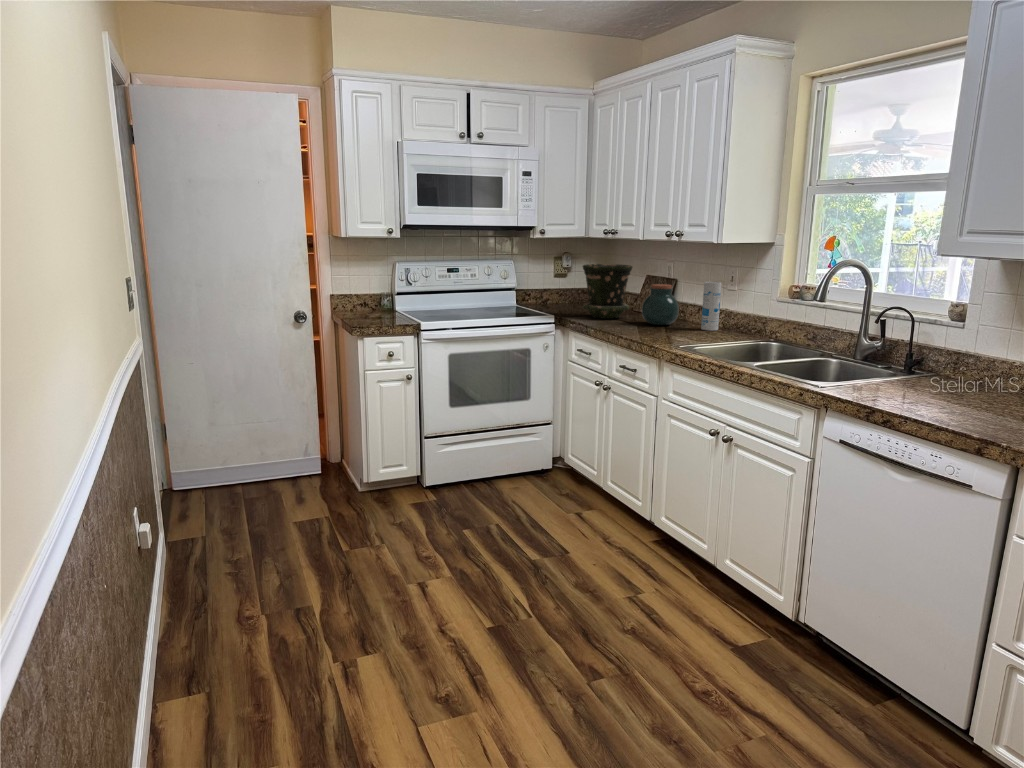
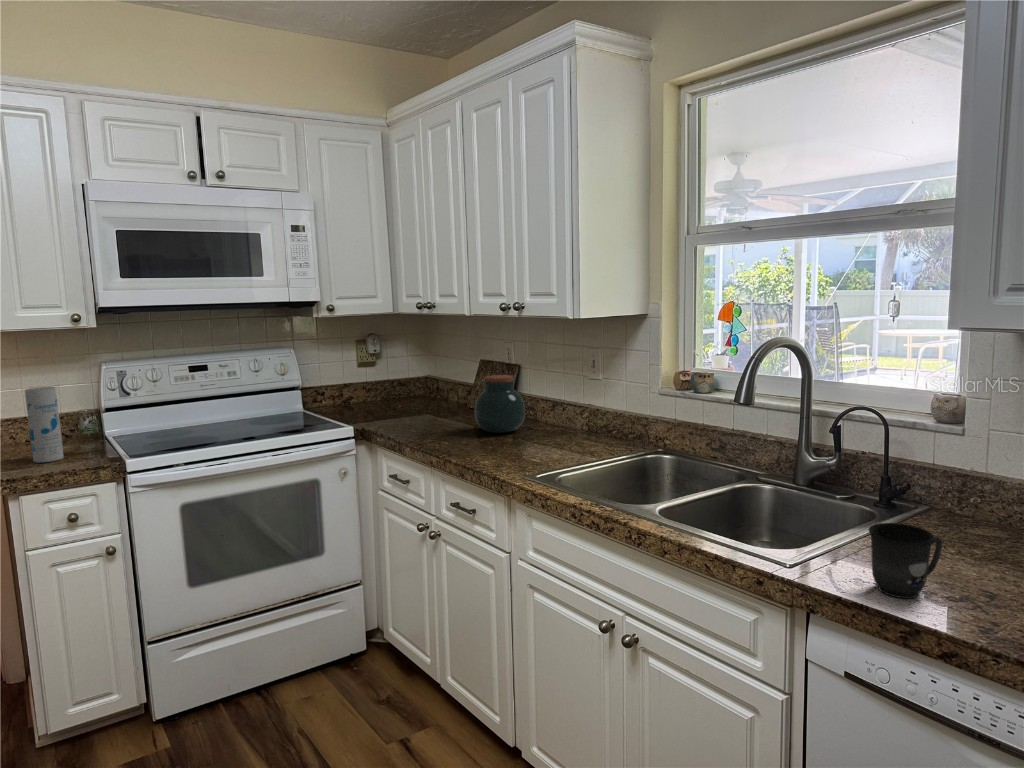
flower pot: present [583,264,632,319] -> none [388,349,457,426]
canister: present [701,282,722,331] -> present [25,387,64,462]
mug: none [855,360,898,397] -> present [869,523,942,598]

